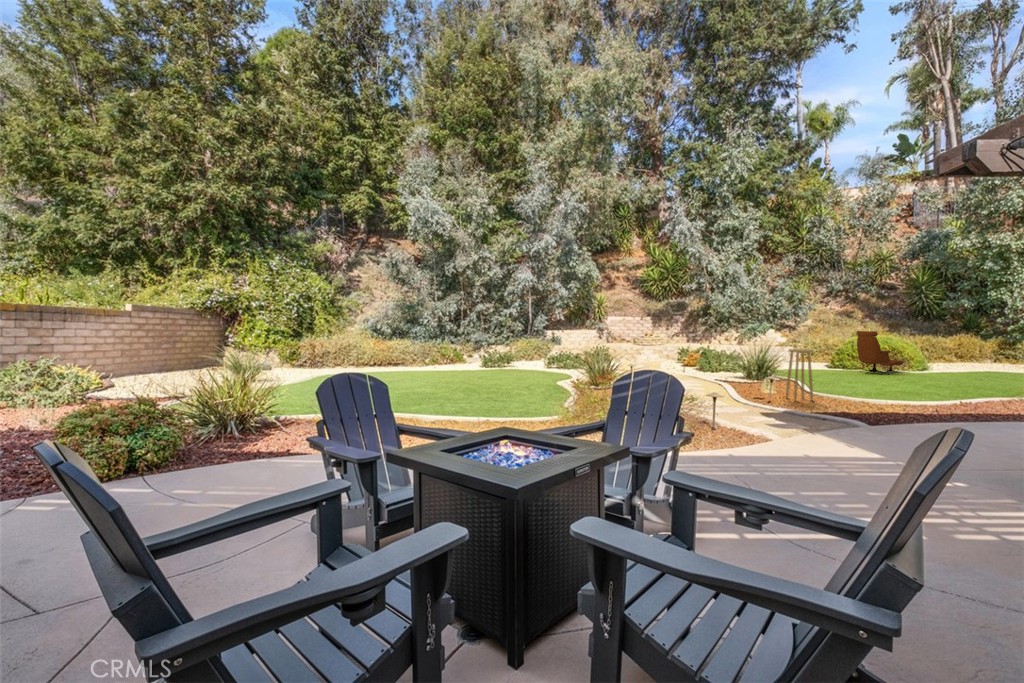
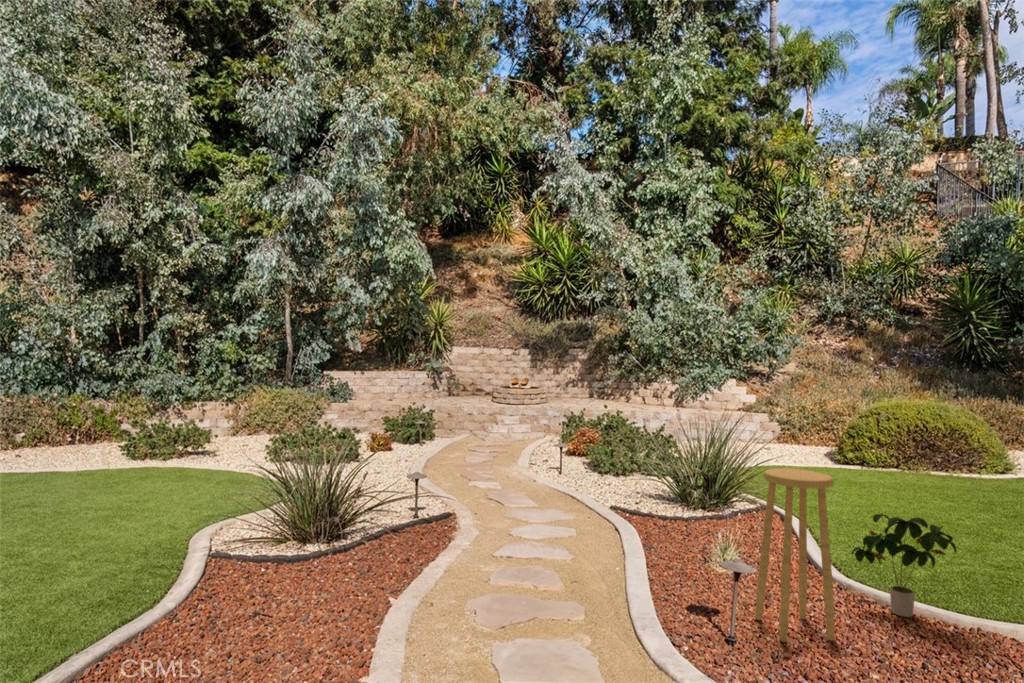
lounge chair: present [856,331,903,375] -> none [890,394,975,489]
potted plant: none [822,365,859,398] -> present [852,513,957,617]

